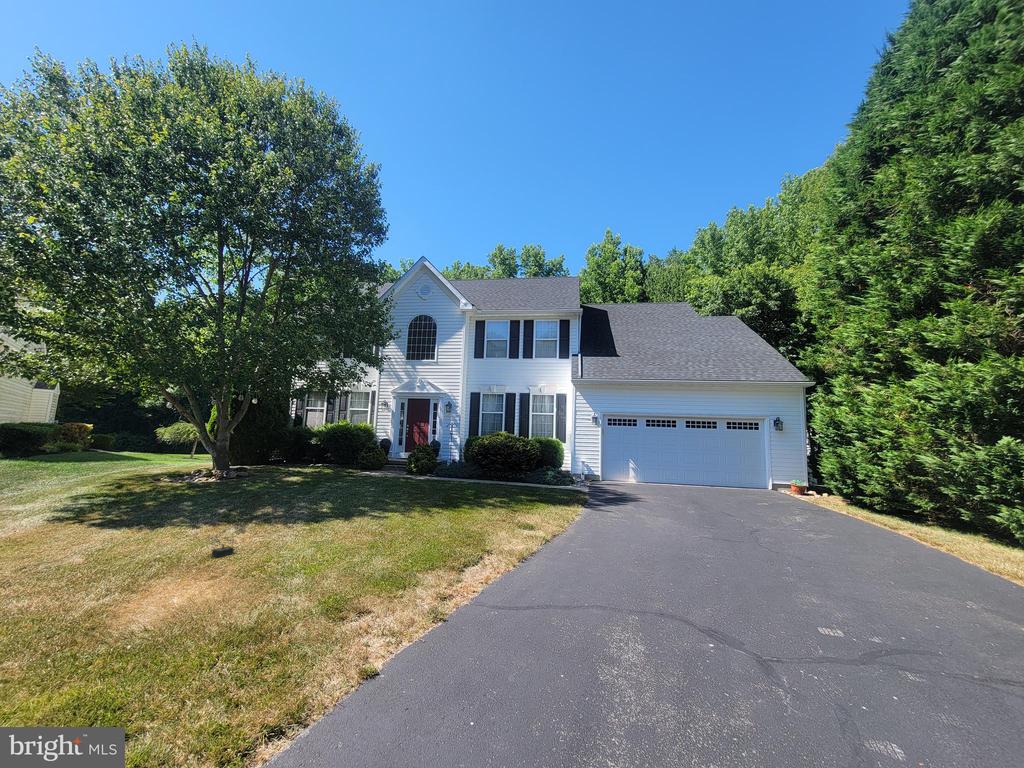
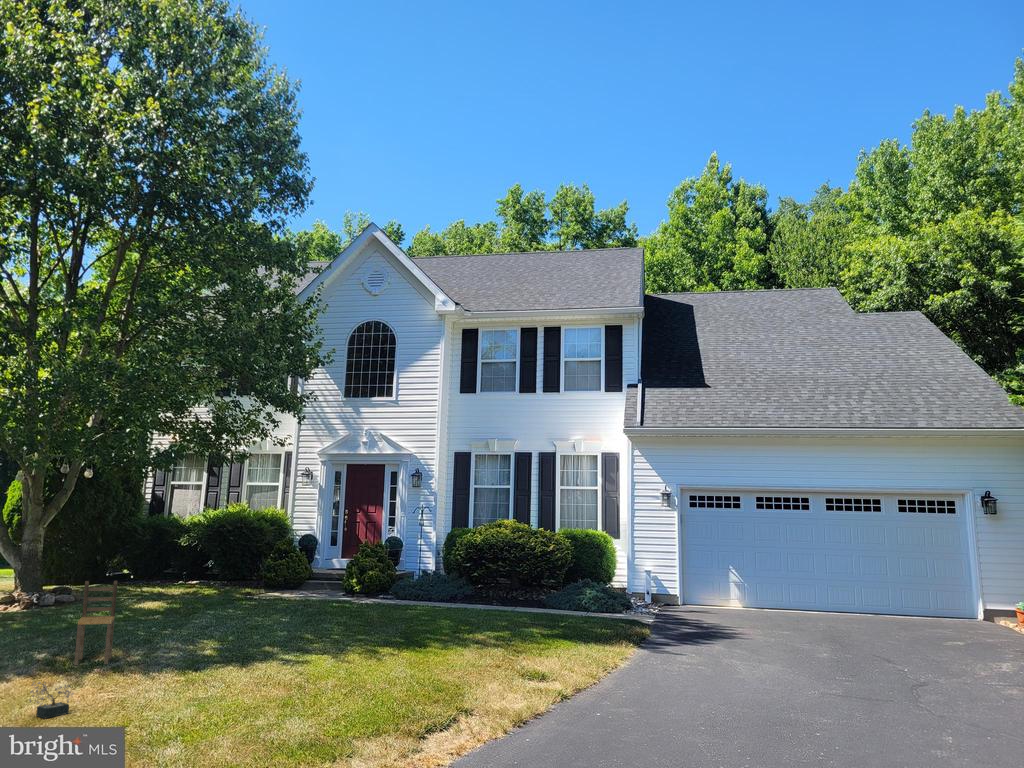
chair: none [241,467,269,519] -> present [74,581,118,665]

